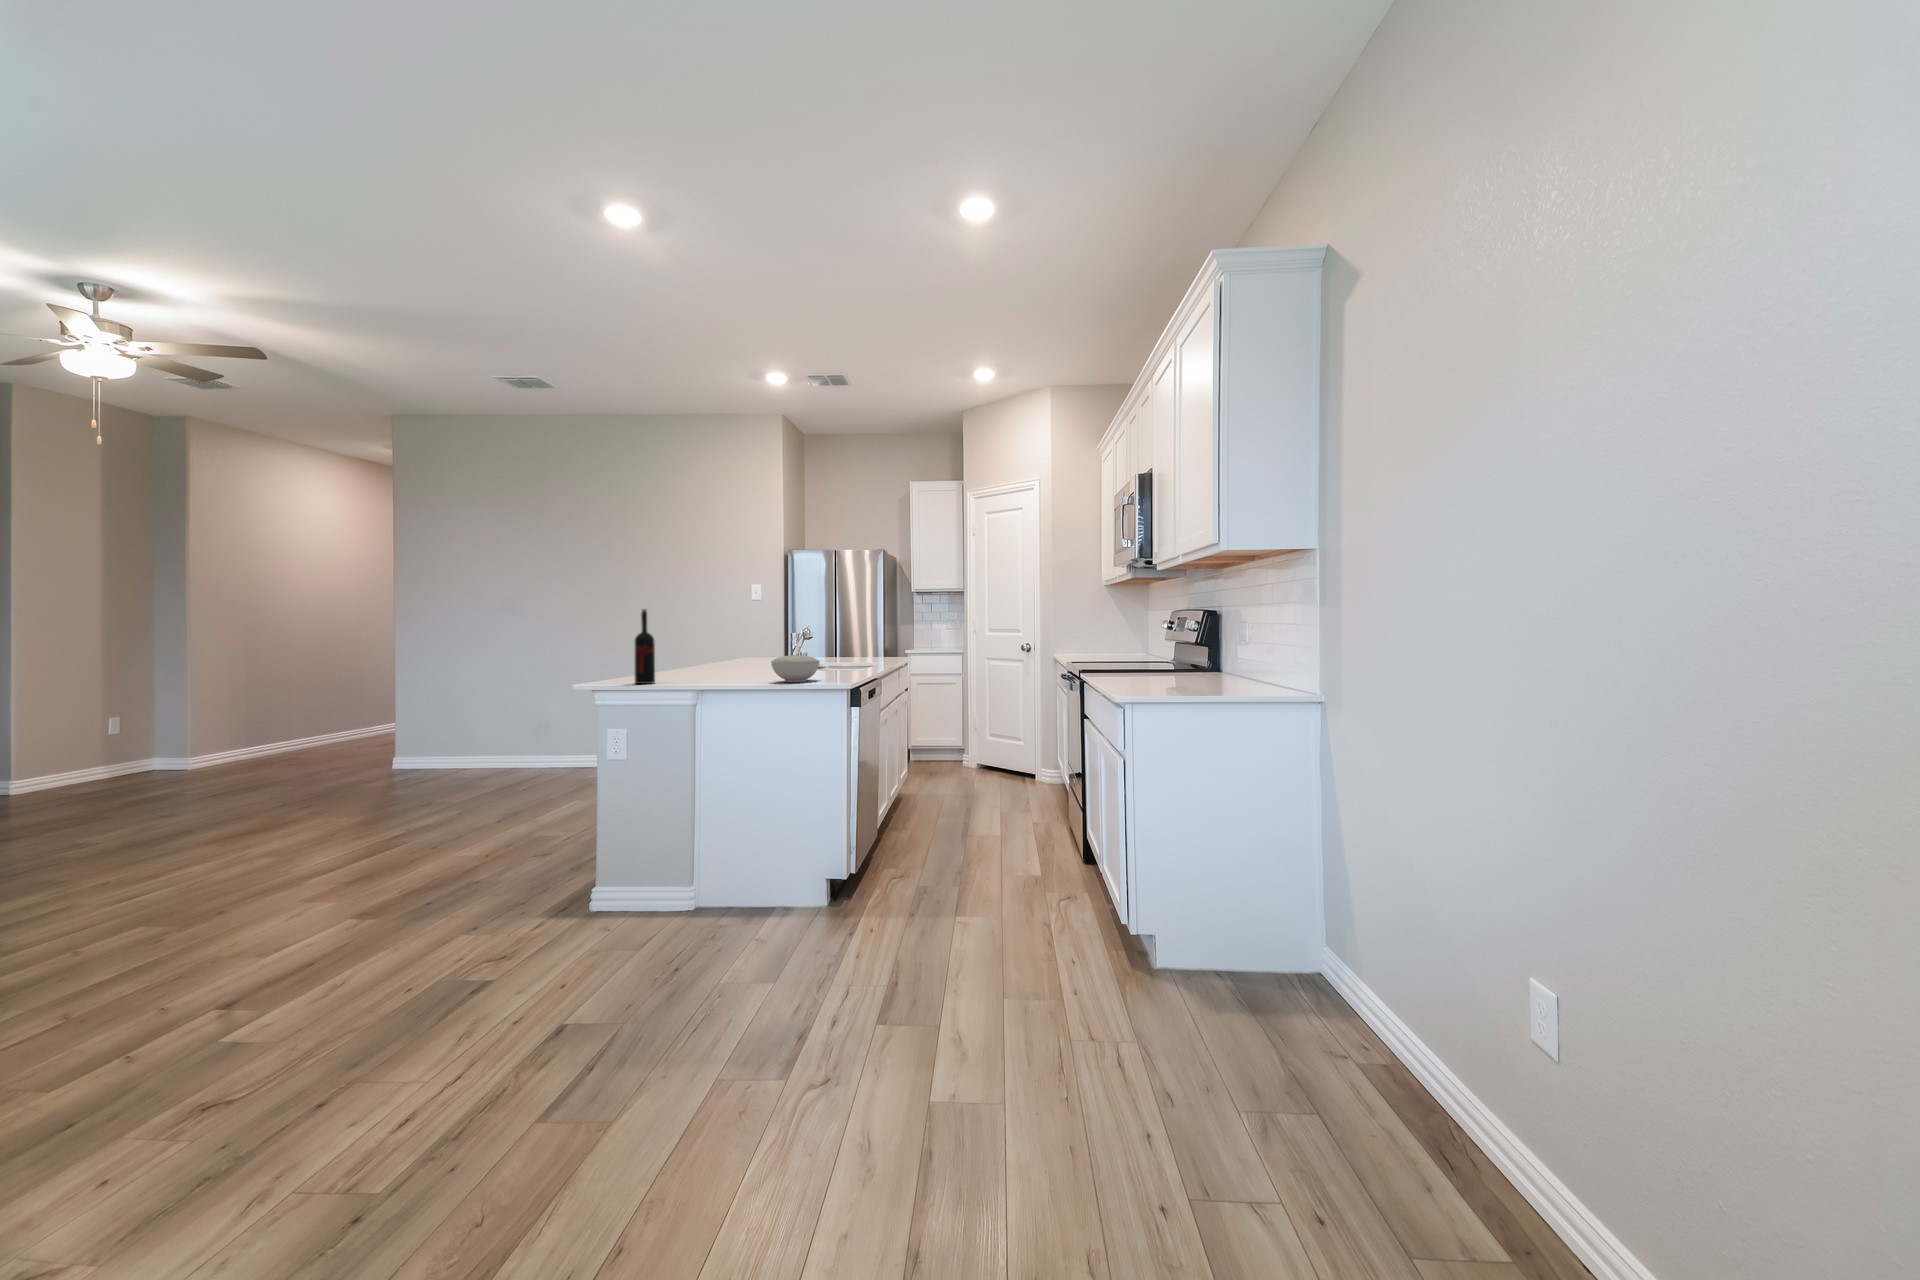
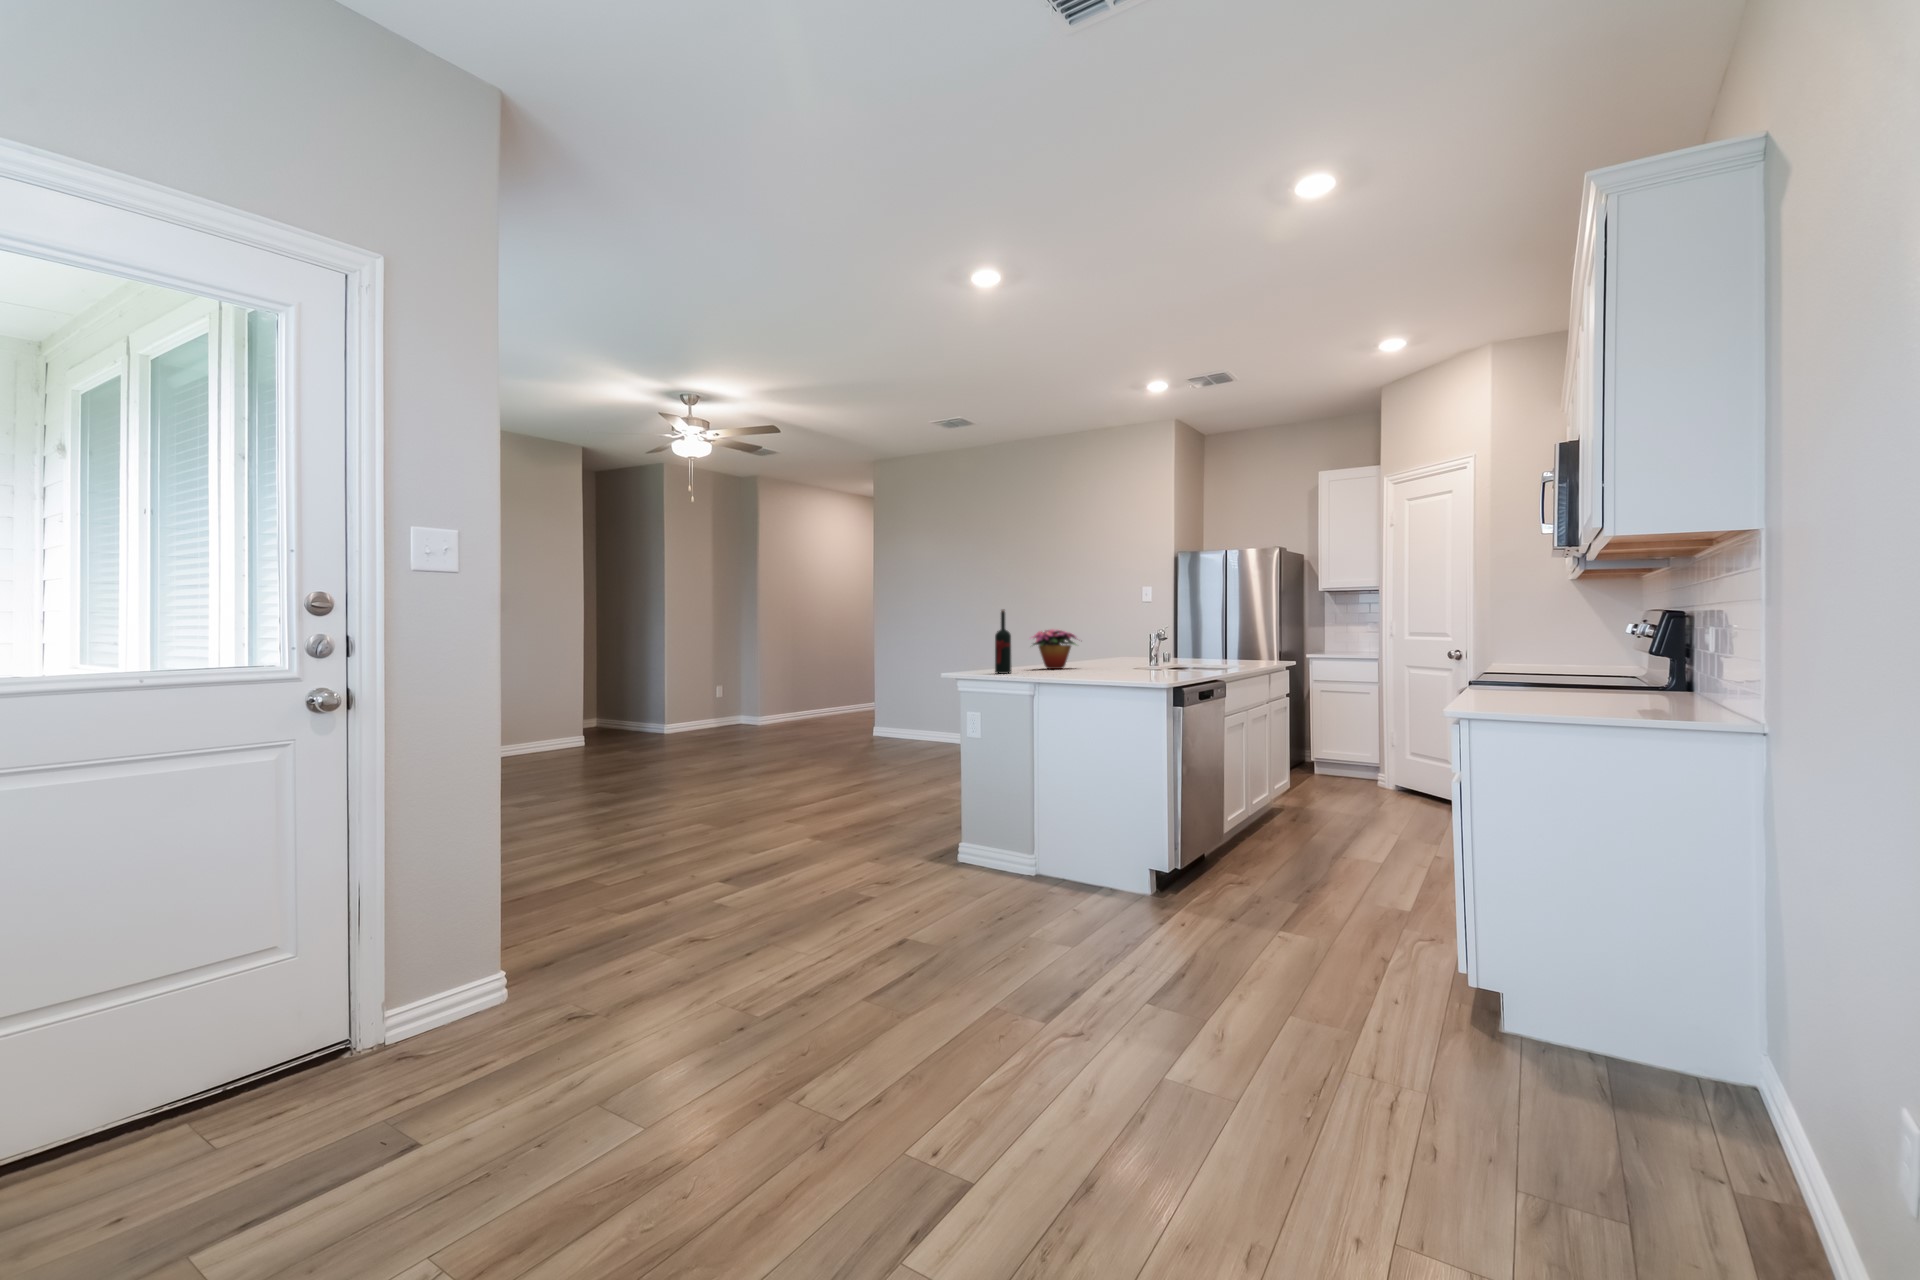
flower arrangement: none [663,630,733,675] -> present [1032,629,1076,669]
bowl: present [771,655,820,682] -> none [1097,650,1144,675]

